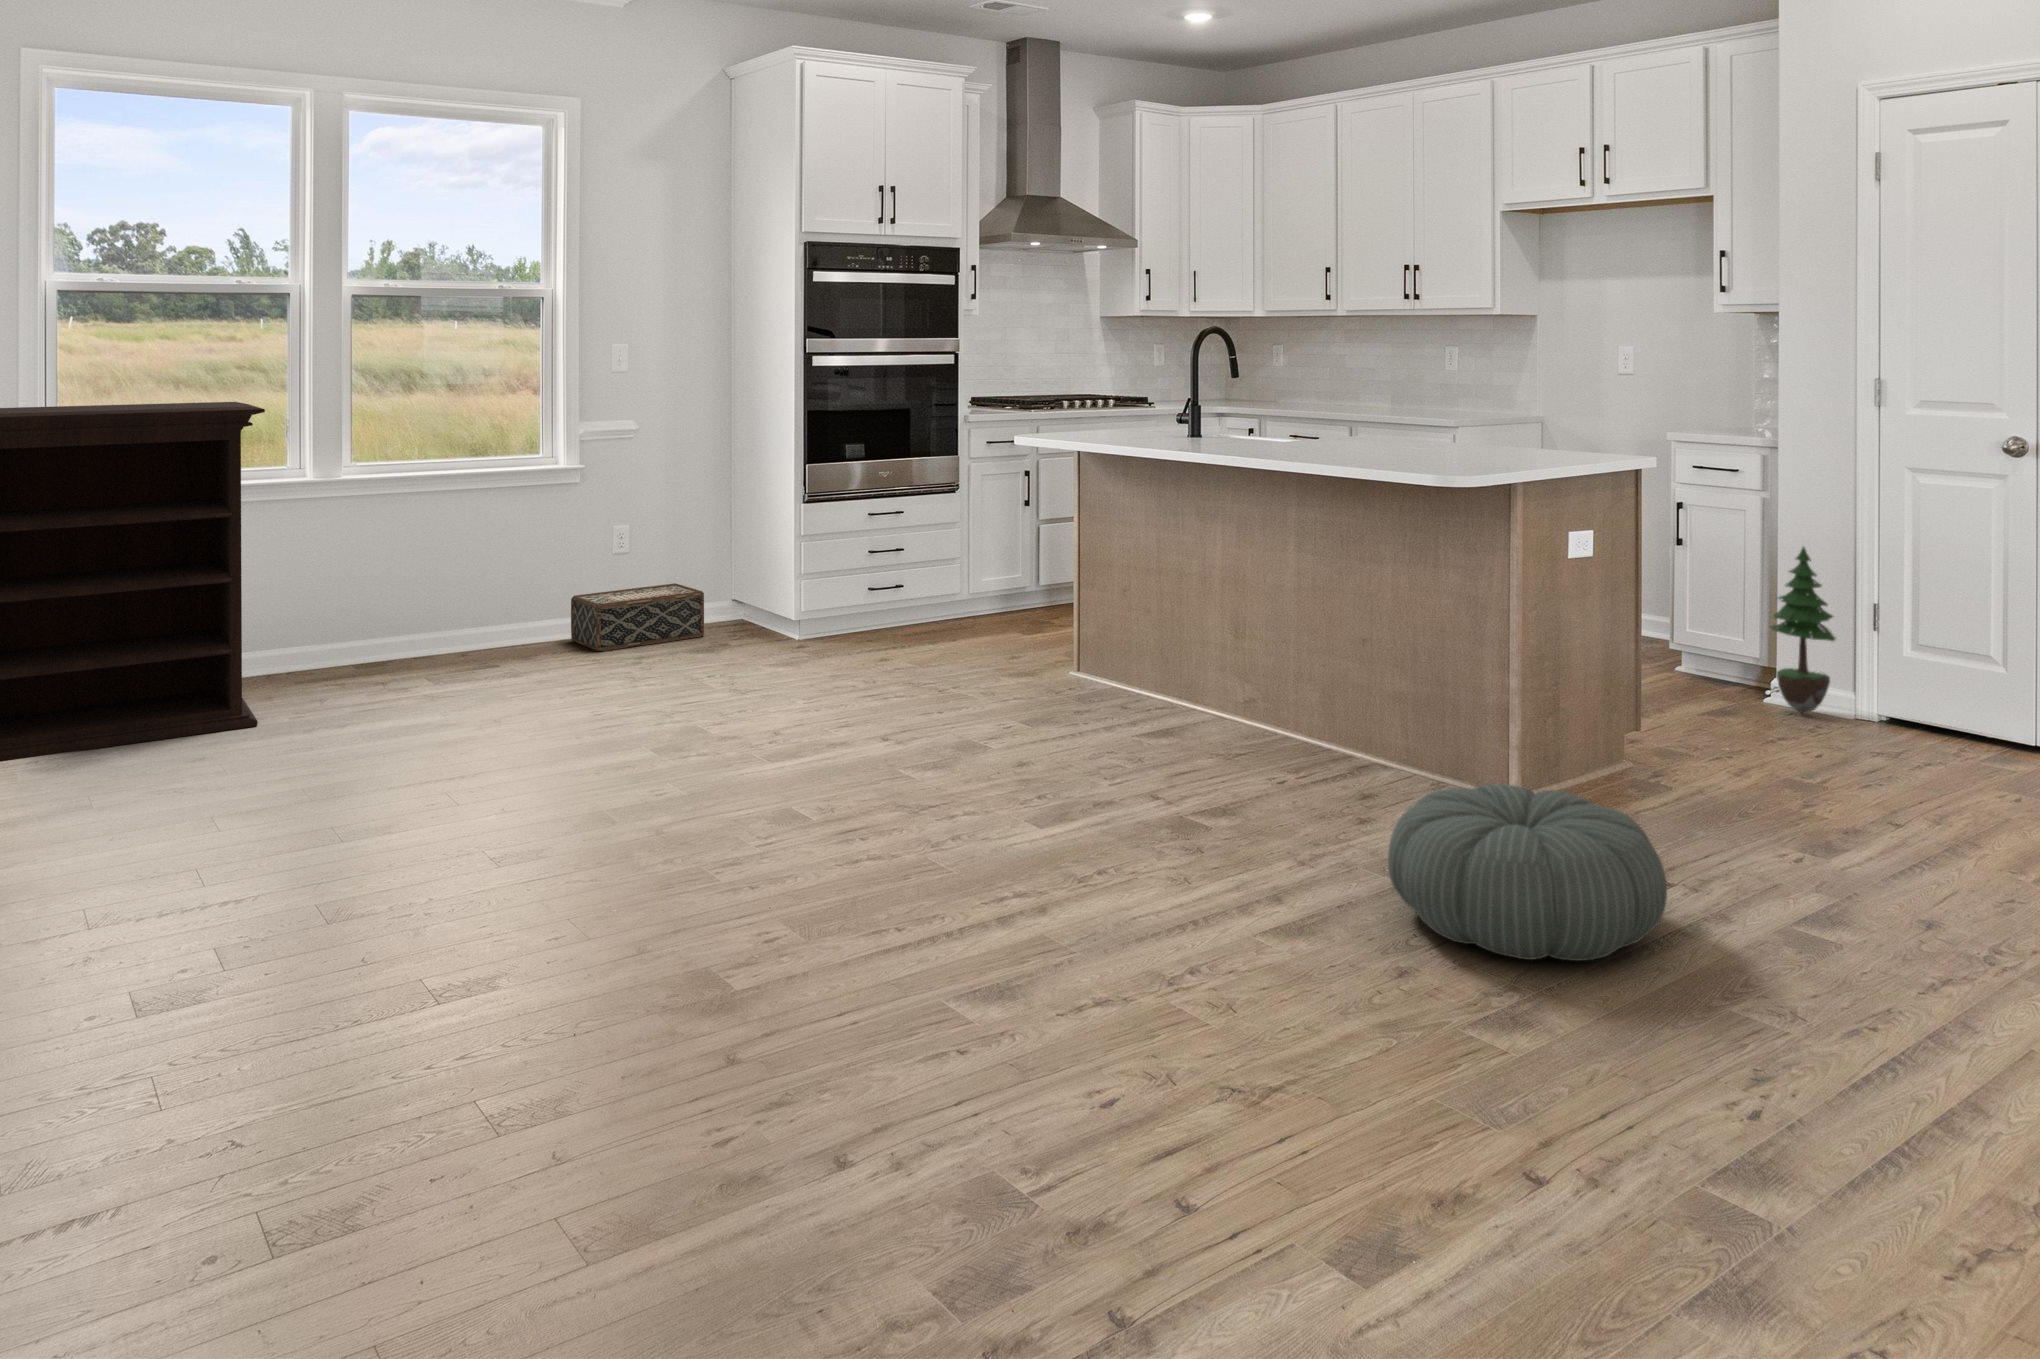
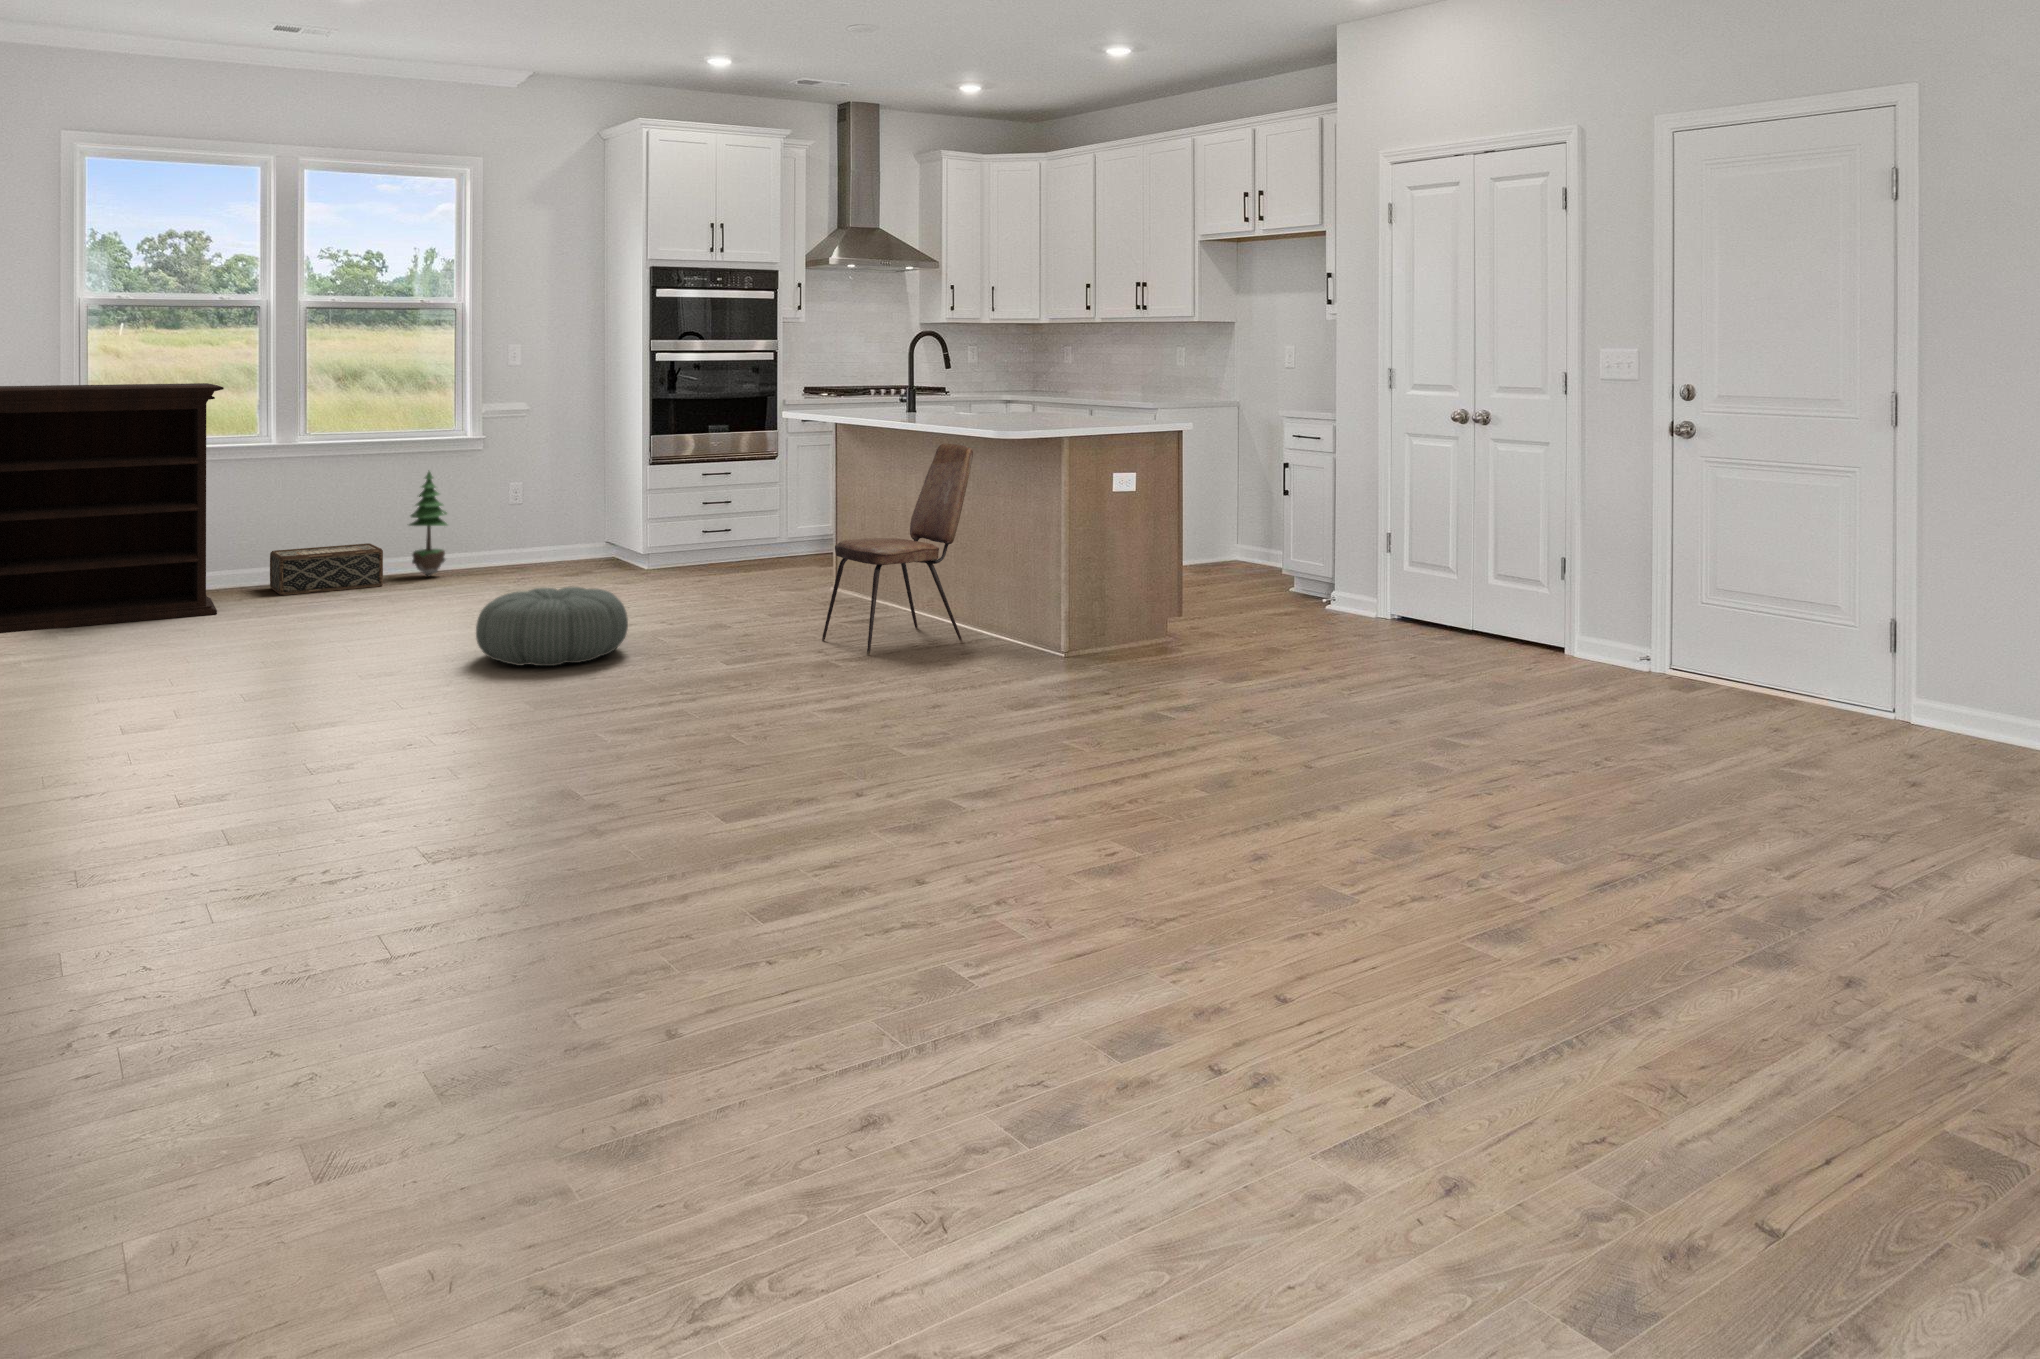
dining chair: none [1146,487,1349,802] -> present [822,444,973,655]
potted tree: present [1771,547,1836,714] -> present [409,471,447,577]
woven basket: present [571,583,704,651] -> present [270,543,383,595]
pouf: present [1388,784,1667,961] -> present [476,587,628,666]

